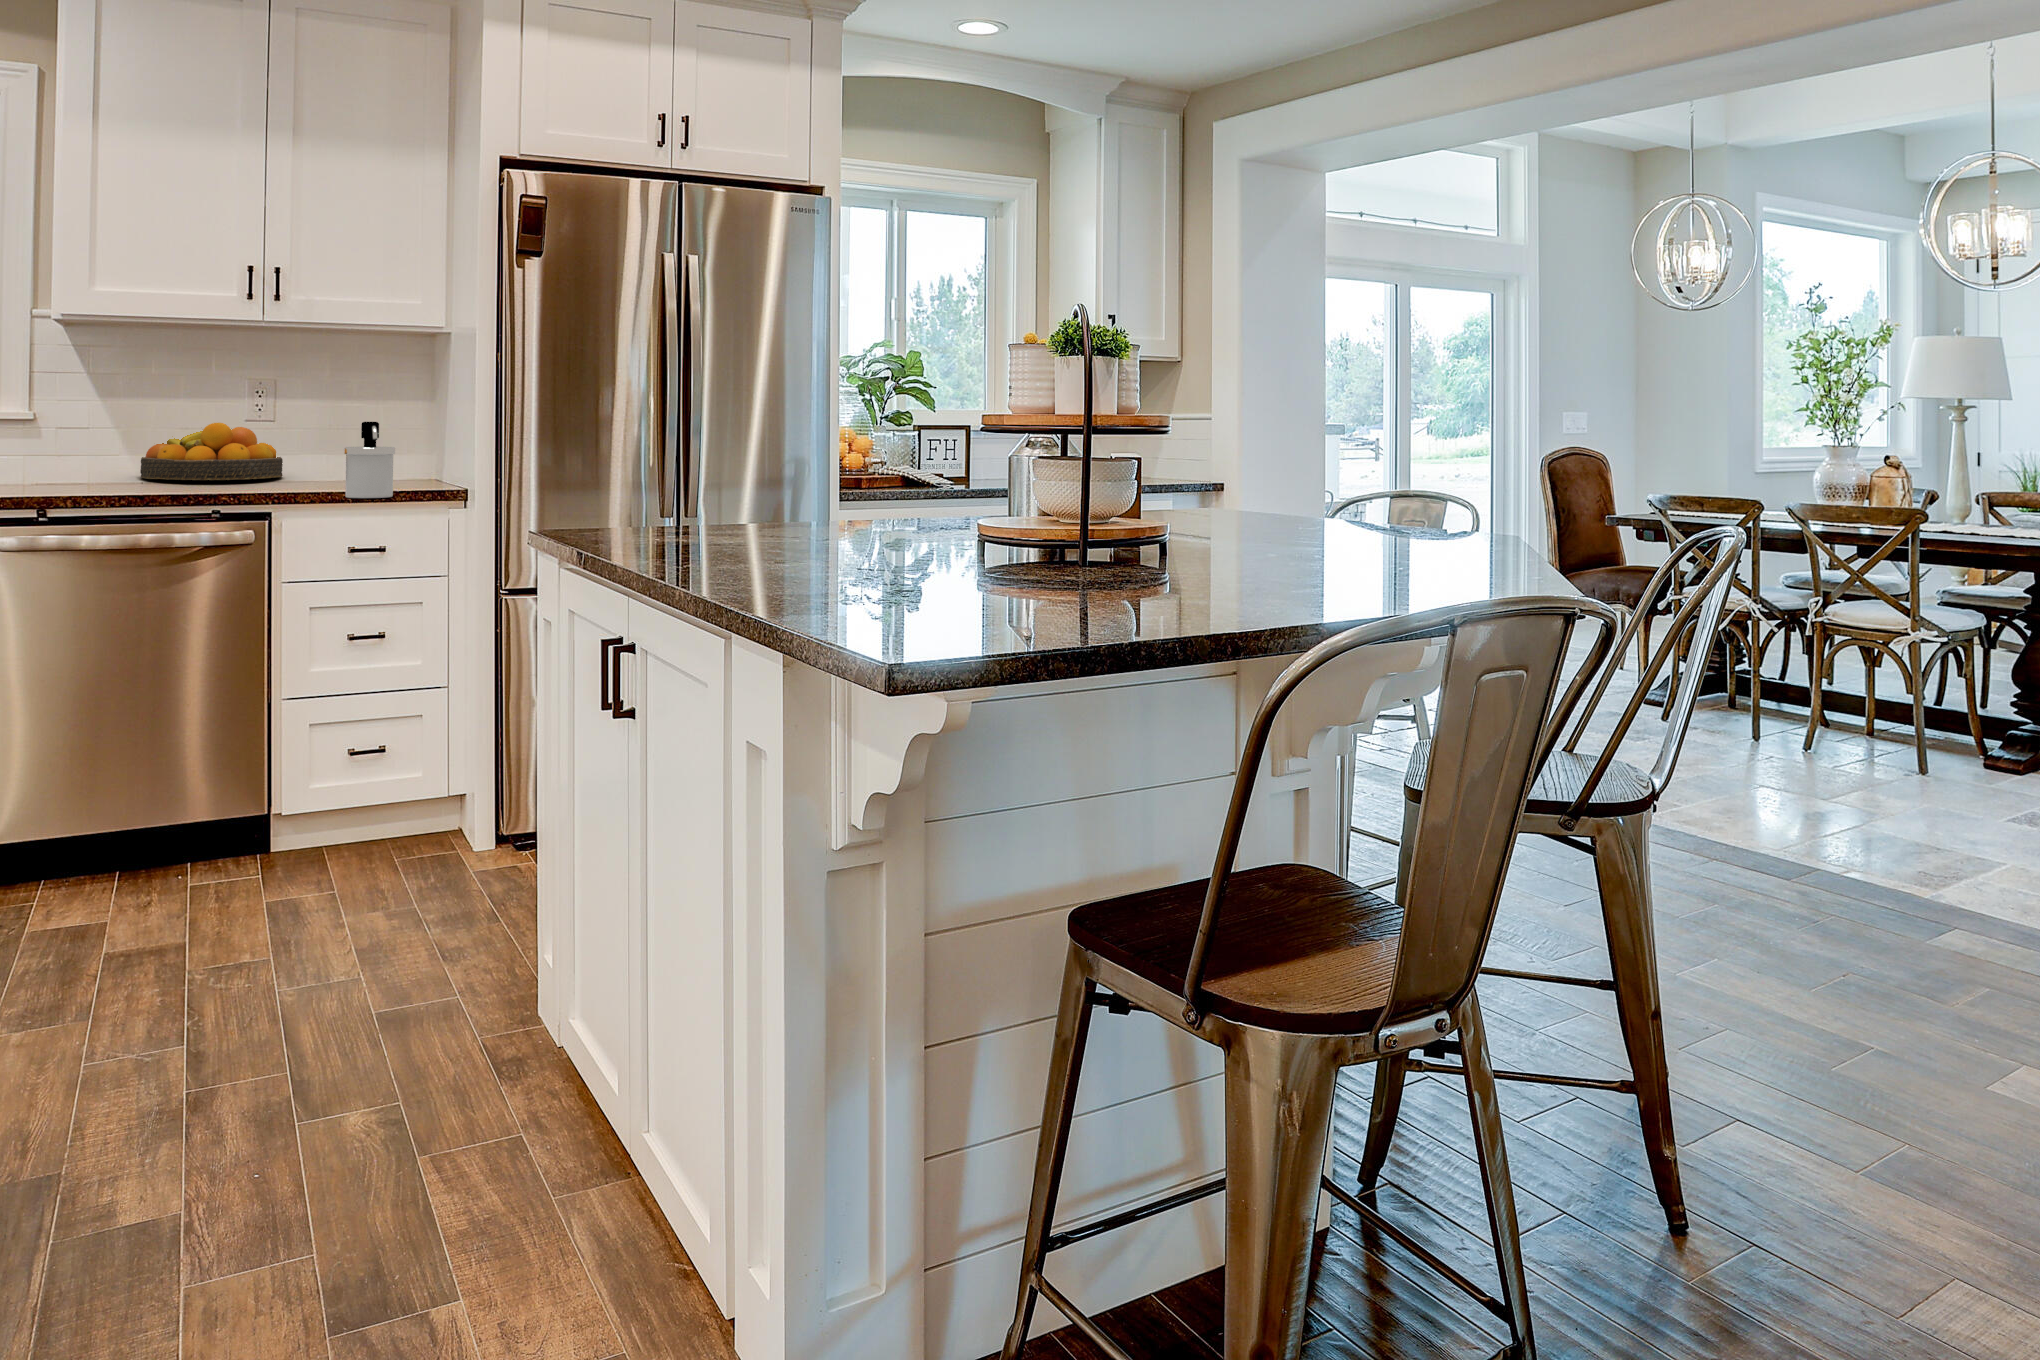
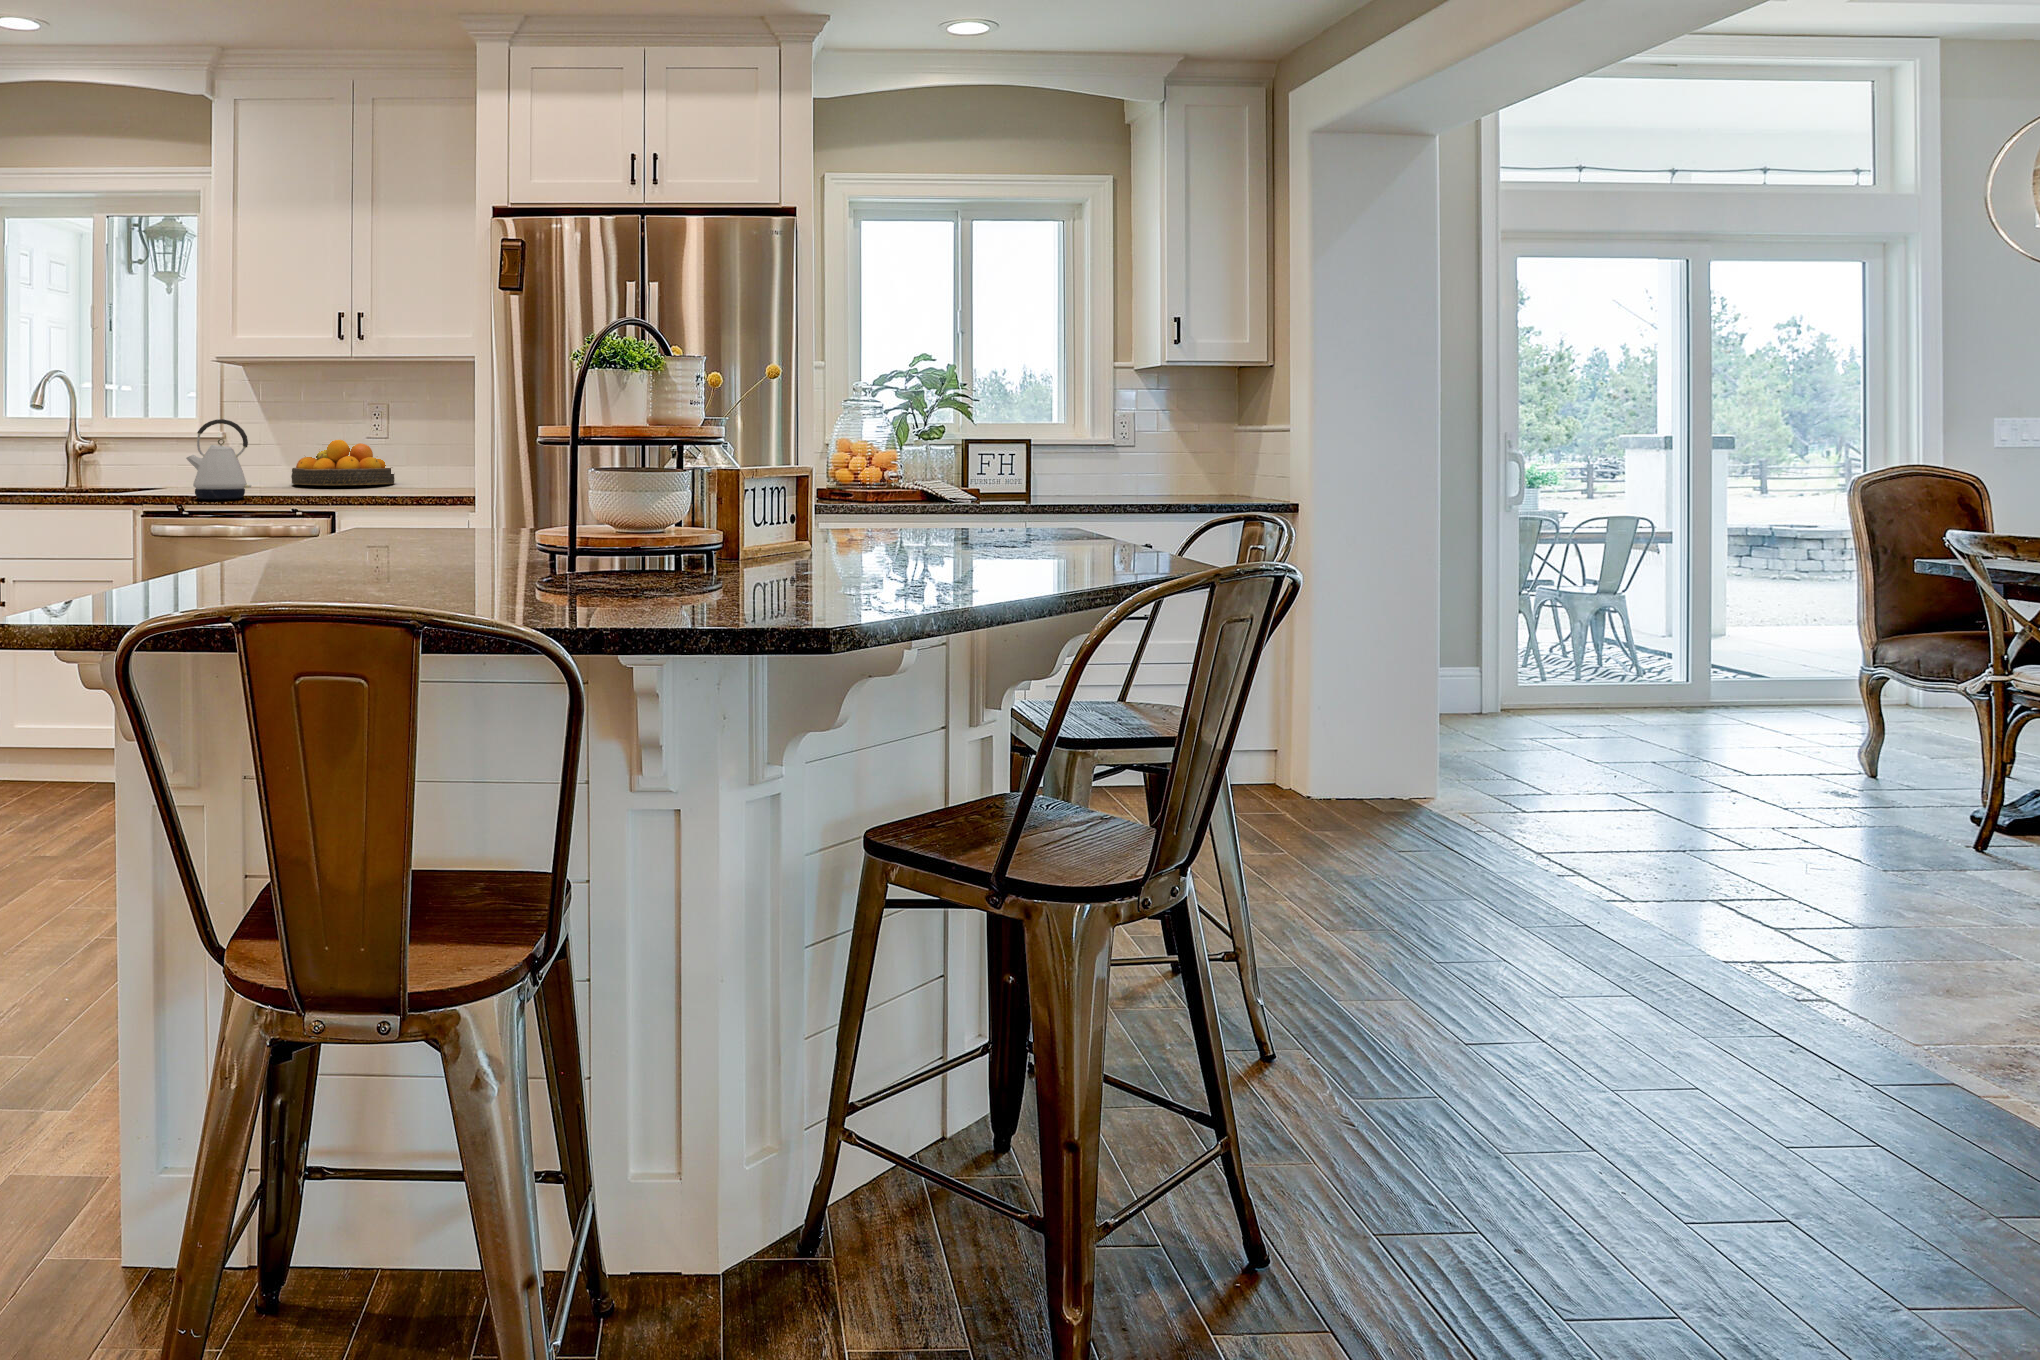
kettle: none [52,399,149,504] -> present [186,419,251,500]
soap dispenser: present [344,422,395,498] -> none [393,436,433,499]

